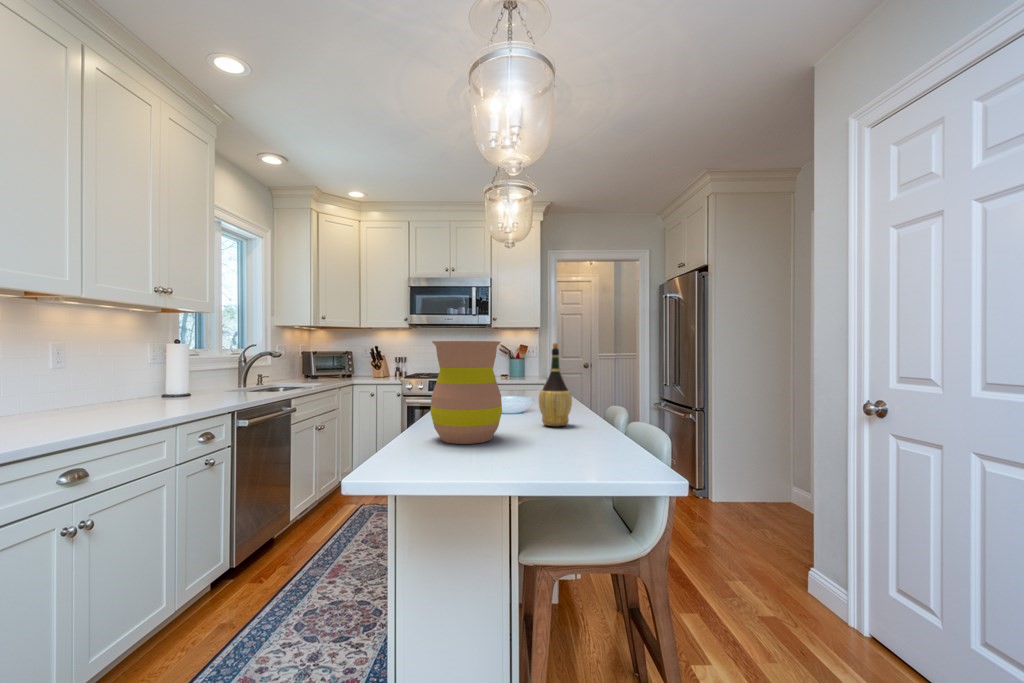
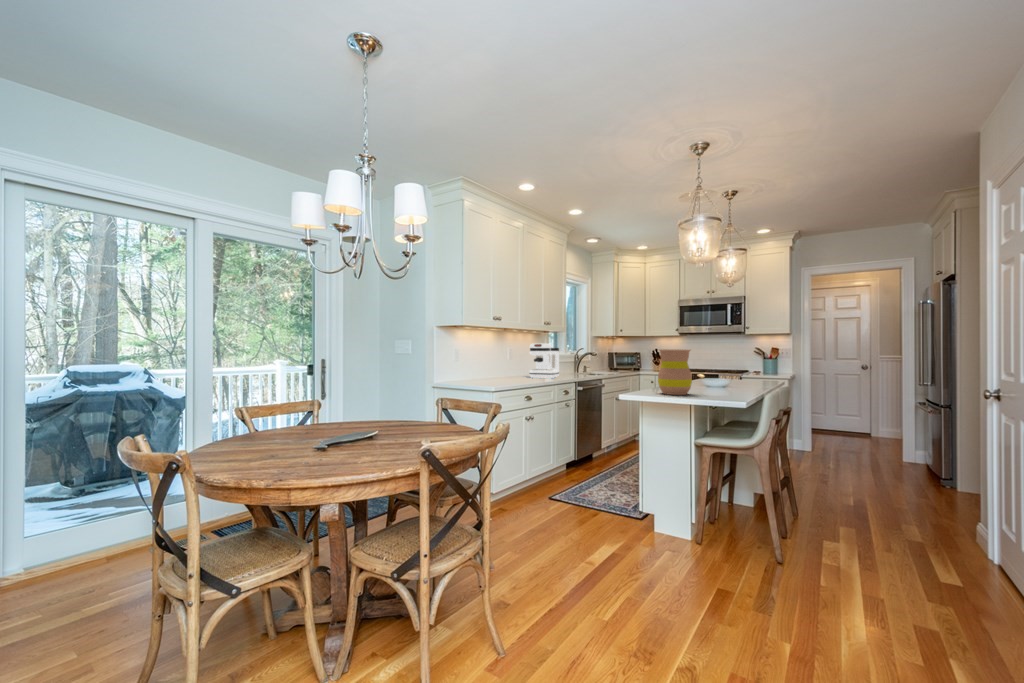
coffee maker: none [104,331,193,411] -> present [529,344,559,378]
wine bottle: present [539,343,572,426] -> none [721,350,741,394]

